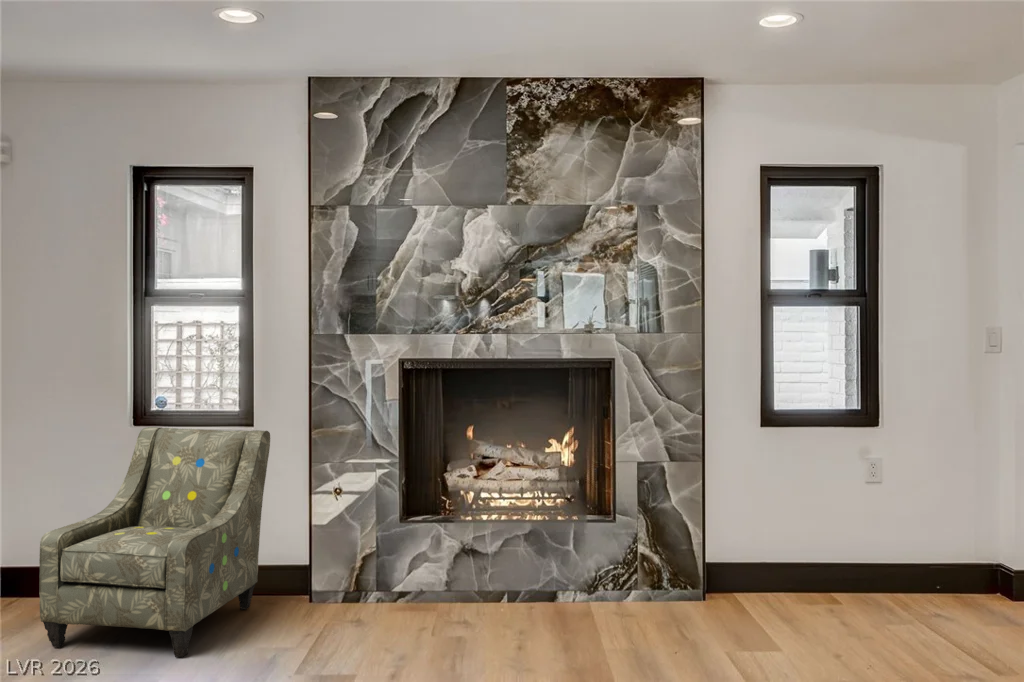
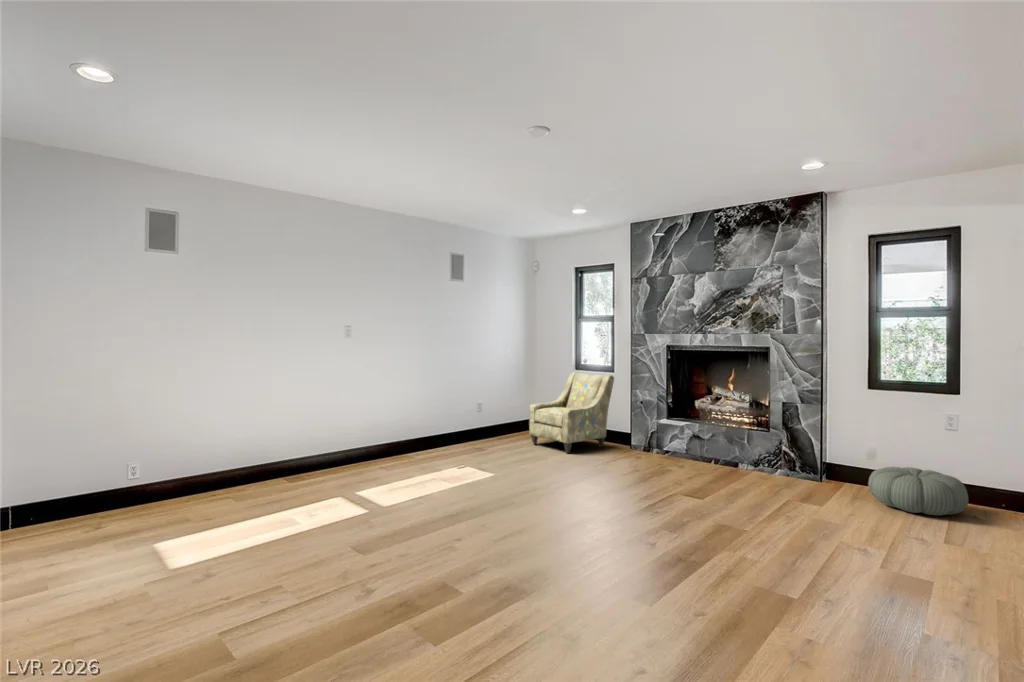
pouf: none [797,556,938,640] -> present [868,467,968,516]

